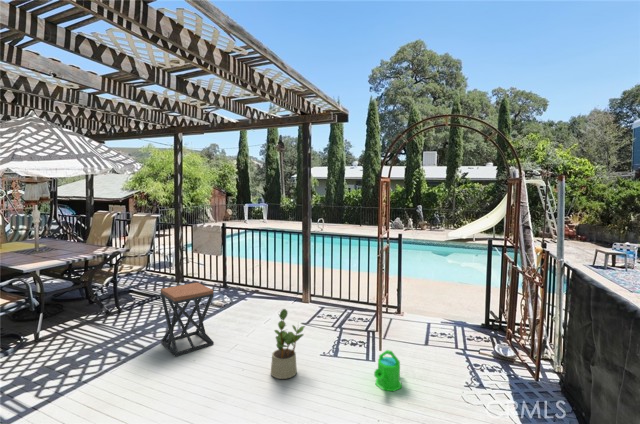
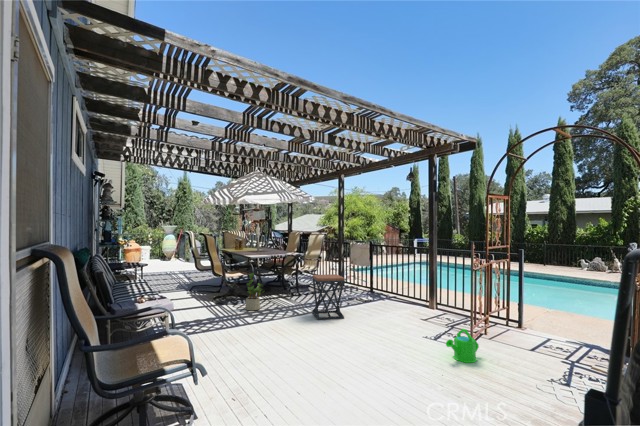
potted plant: present [271,309,305,379] -> present [245,273,264,310]

